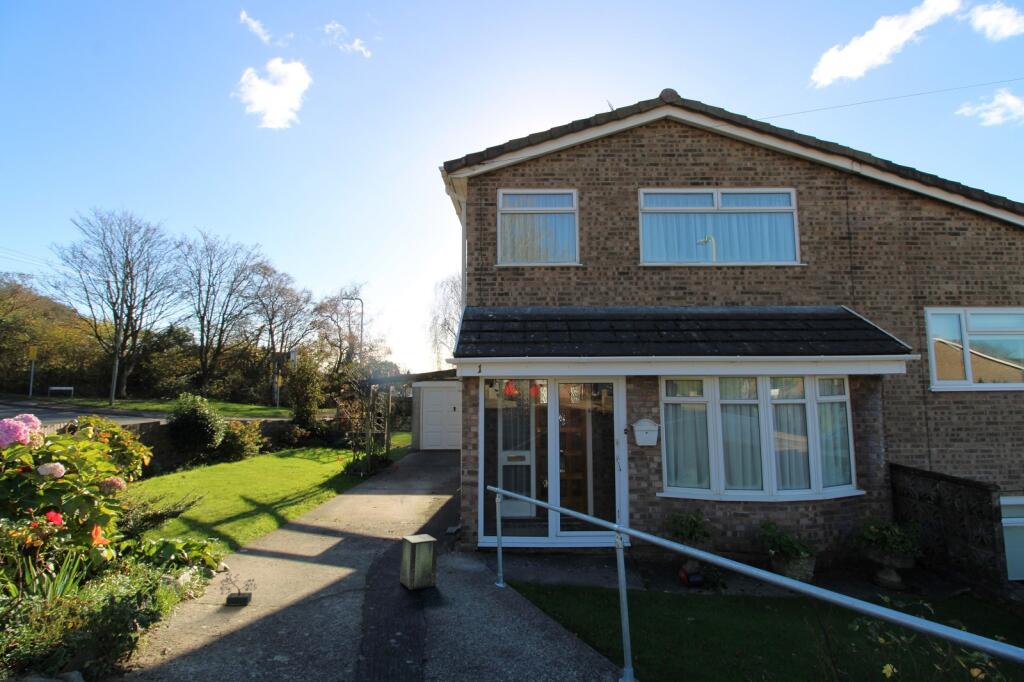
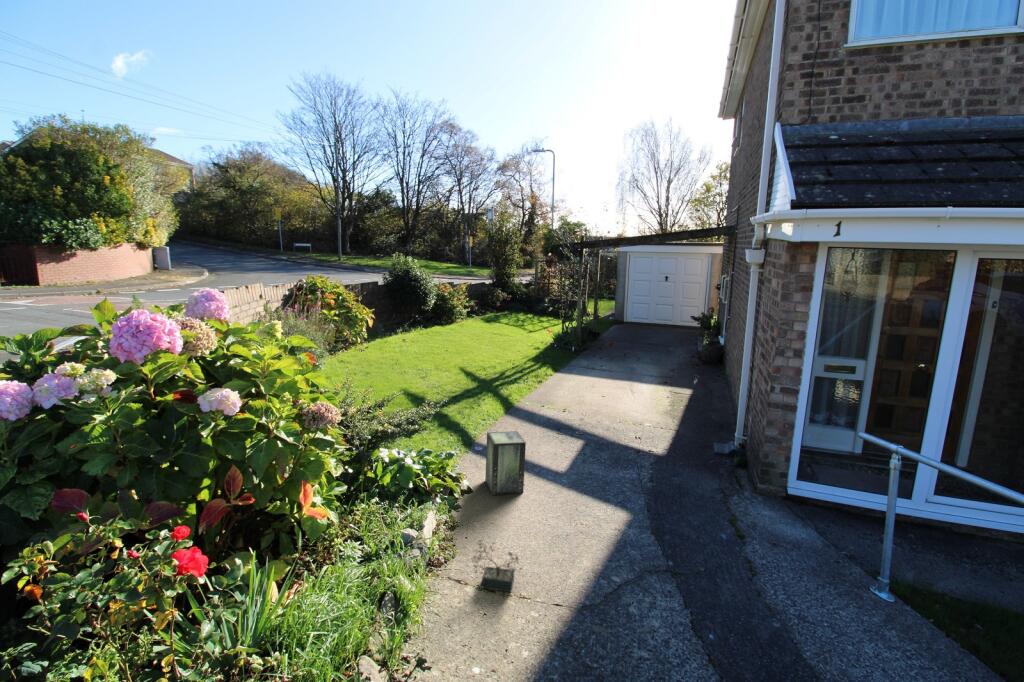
storage box: present [400,534,437,590] -> present [485,431,526,495]

